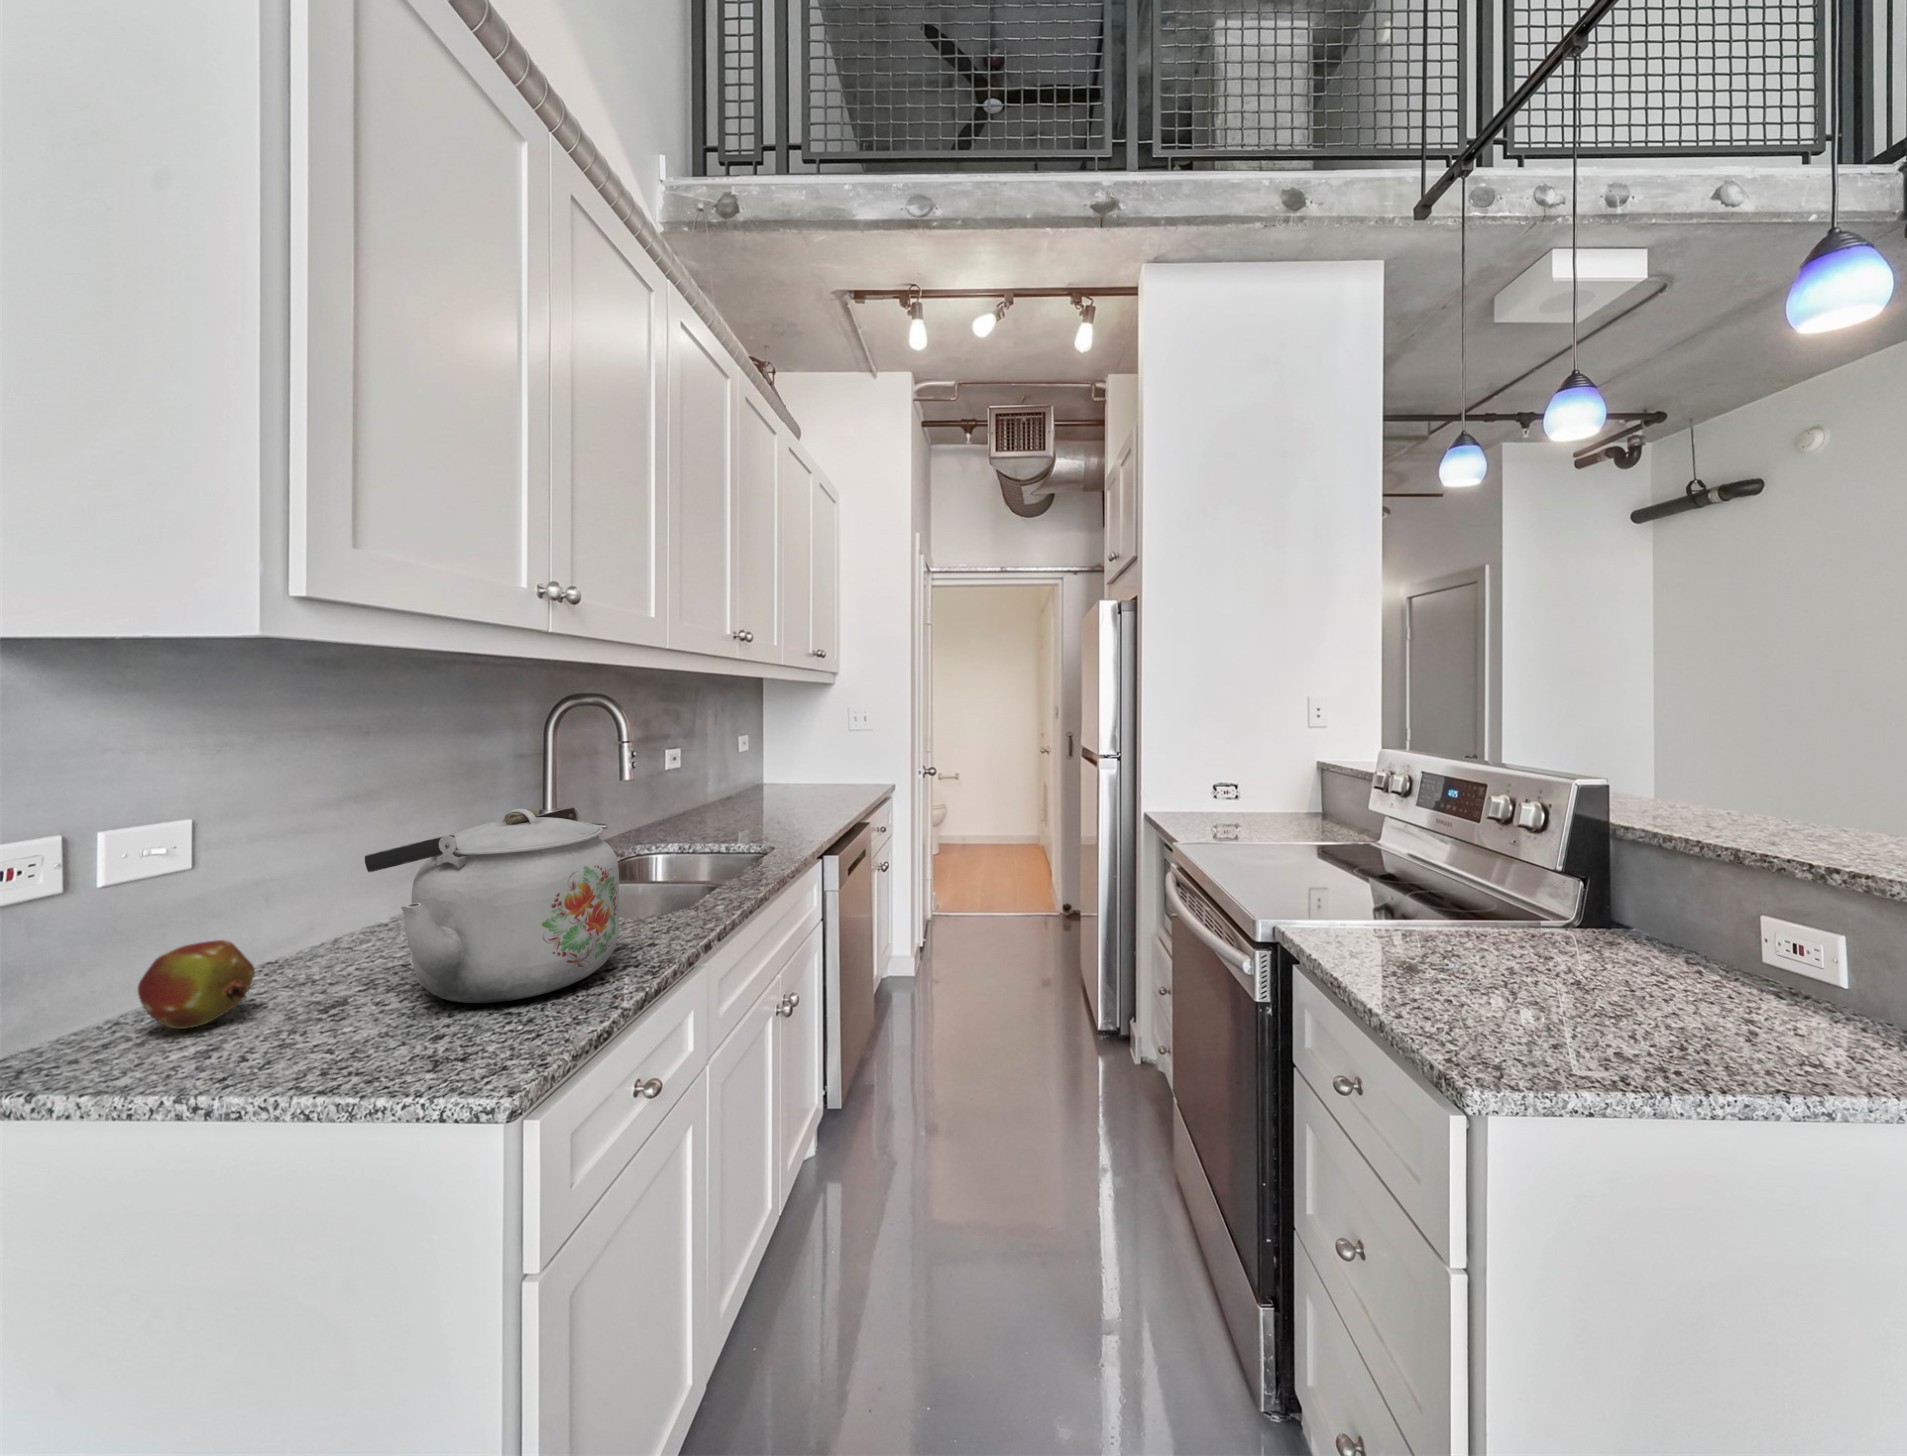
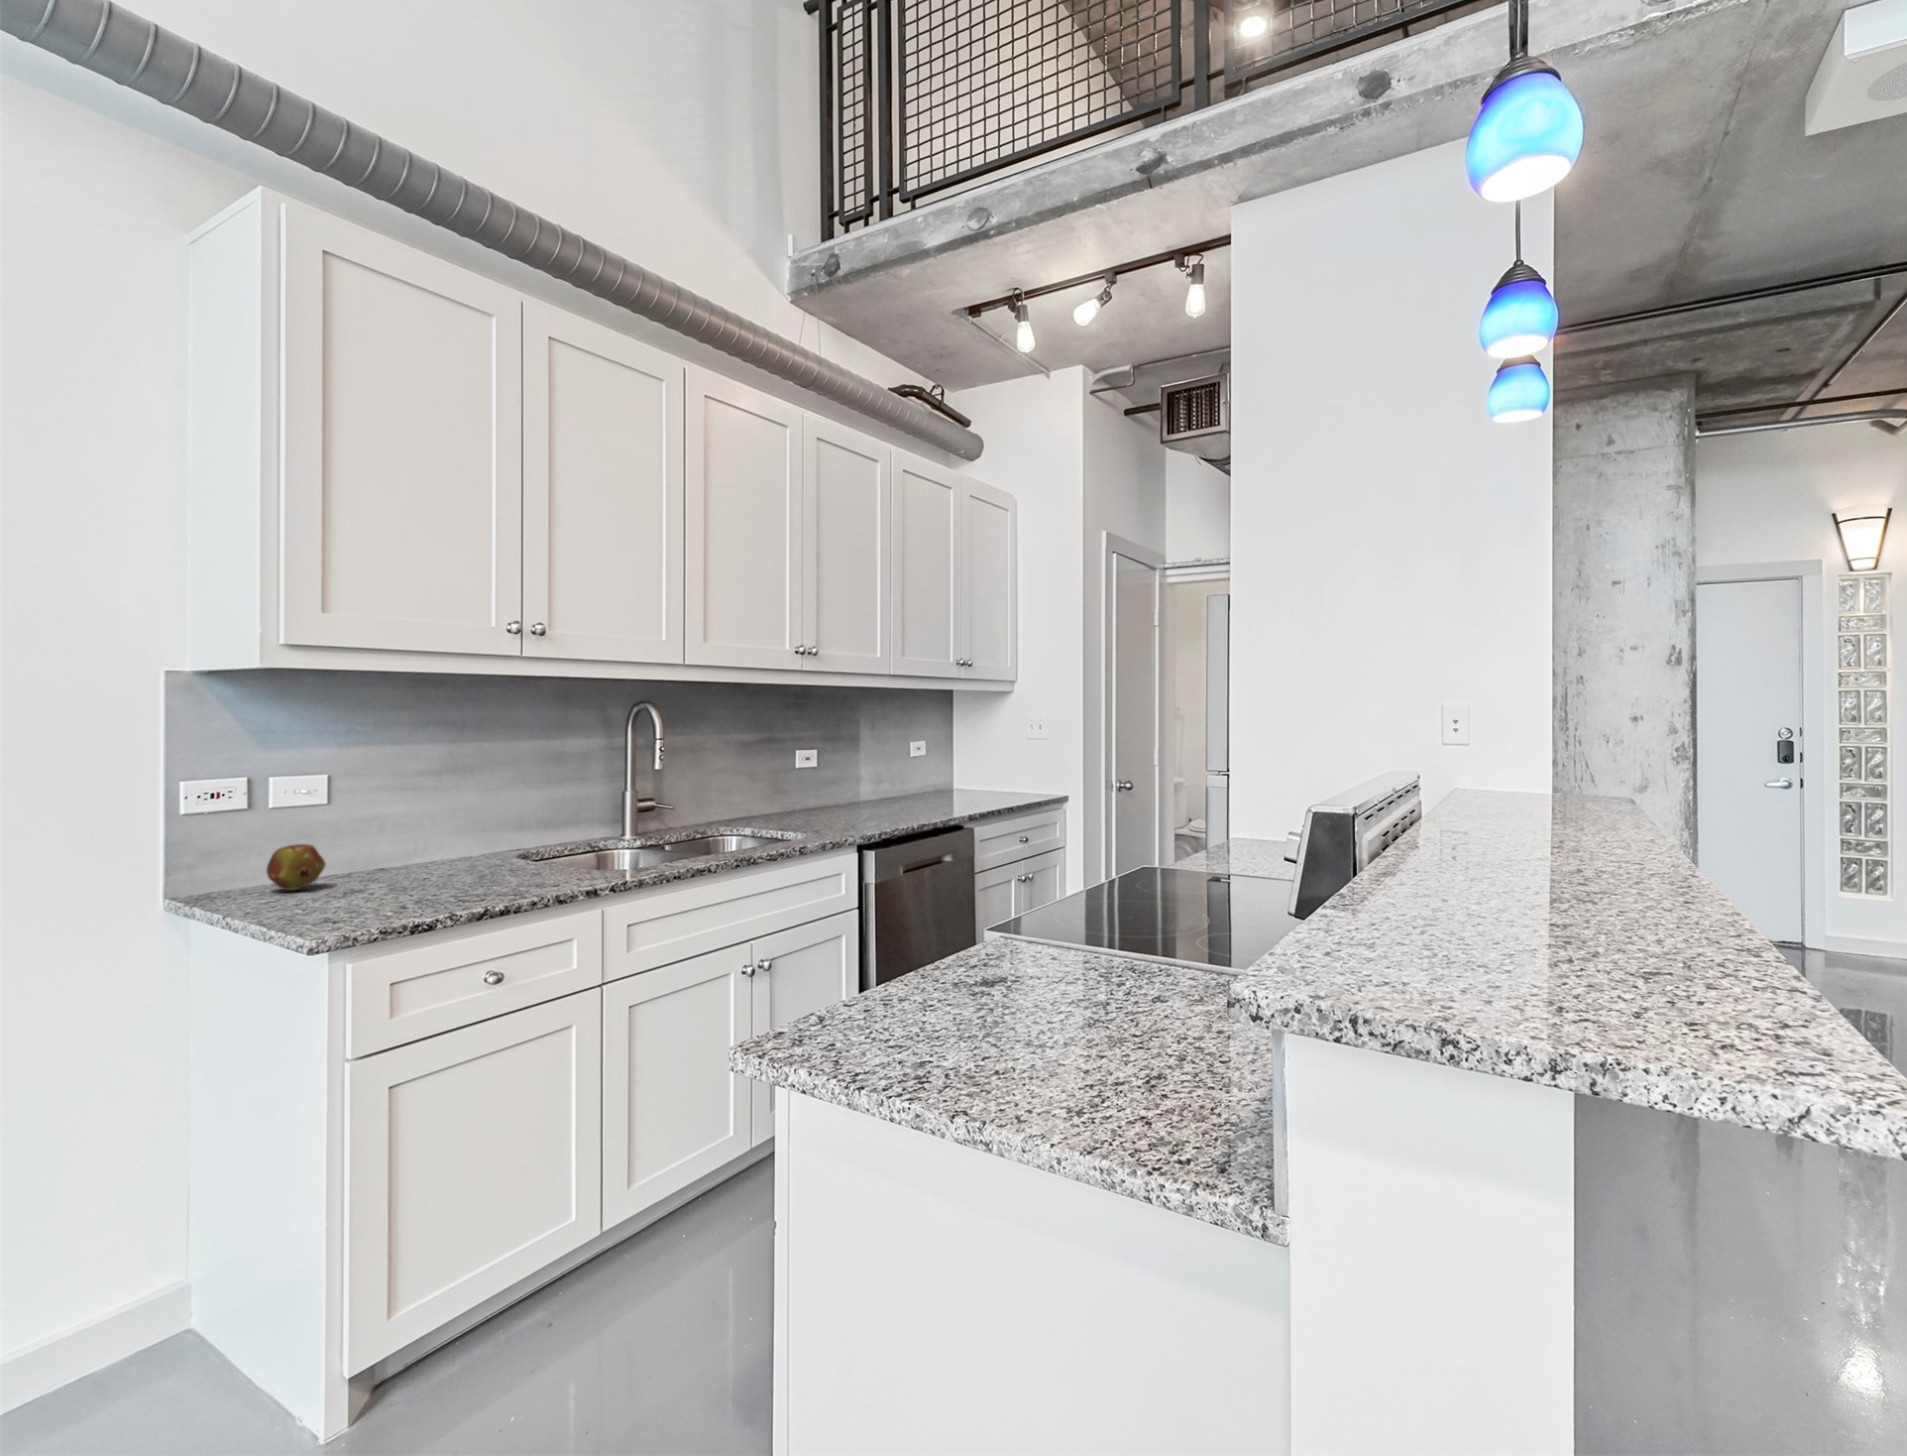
kettle: present [365,807,619,1003] -> none [343,780,509,901]

